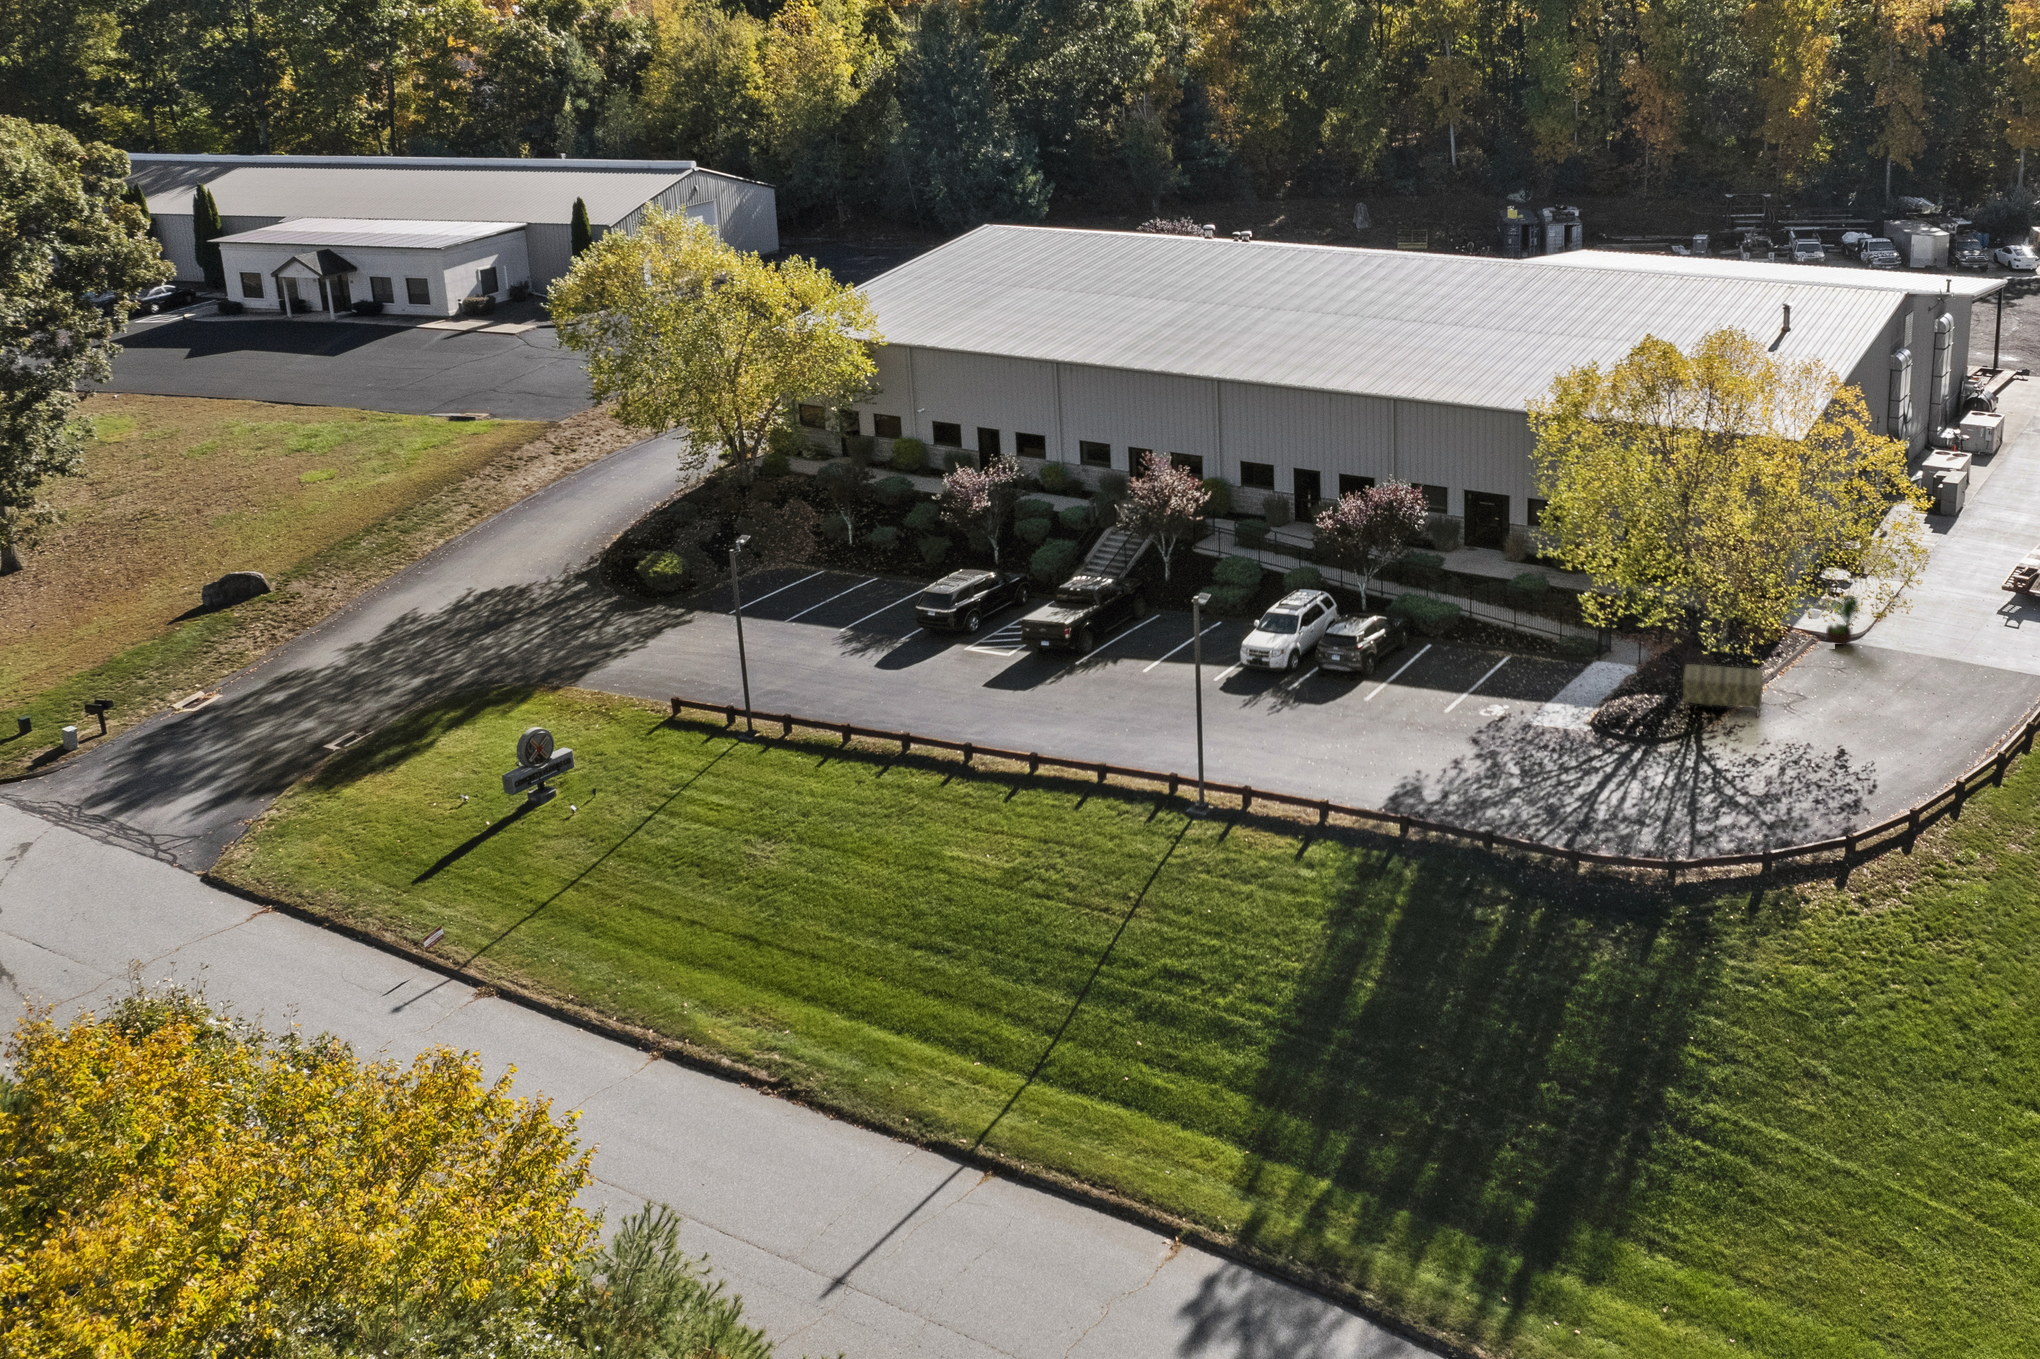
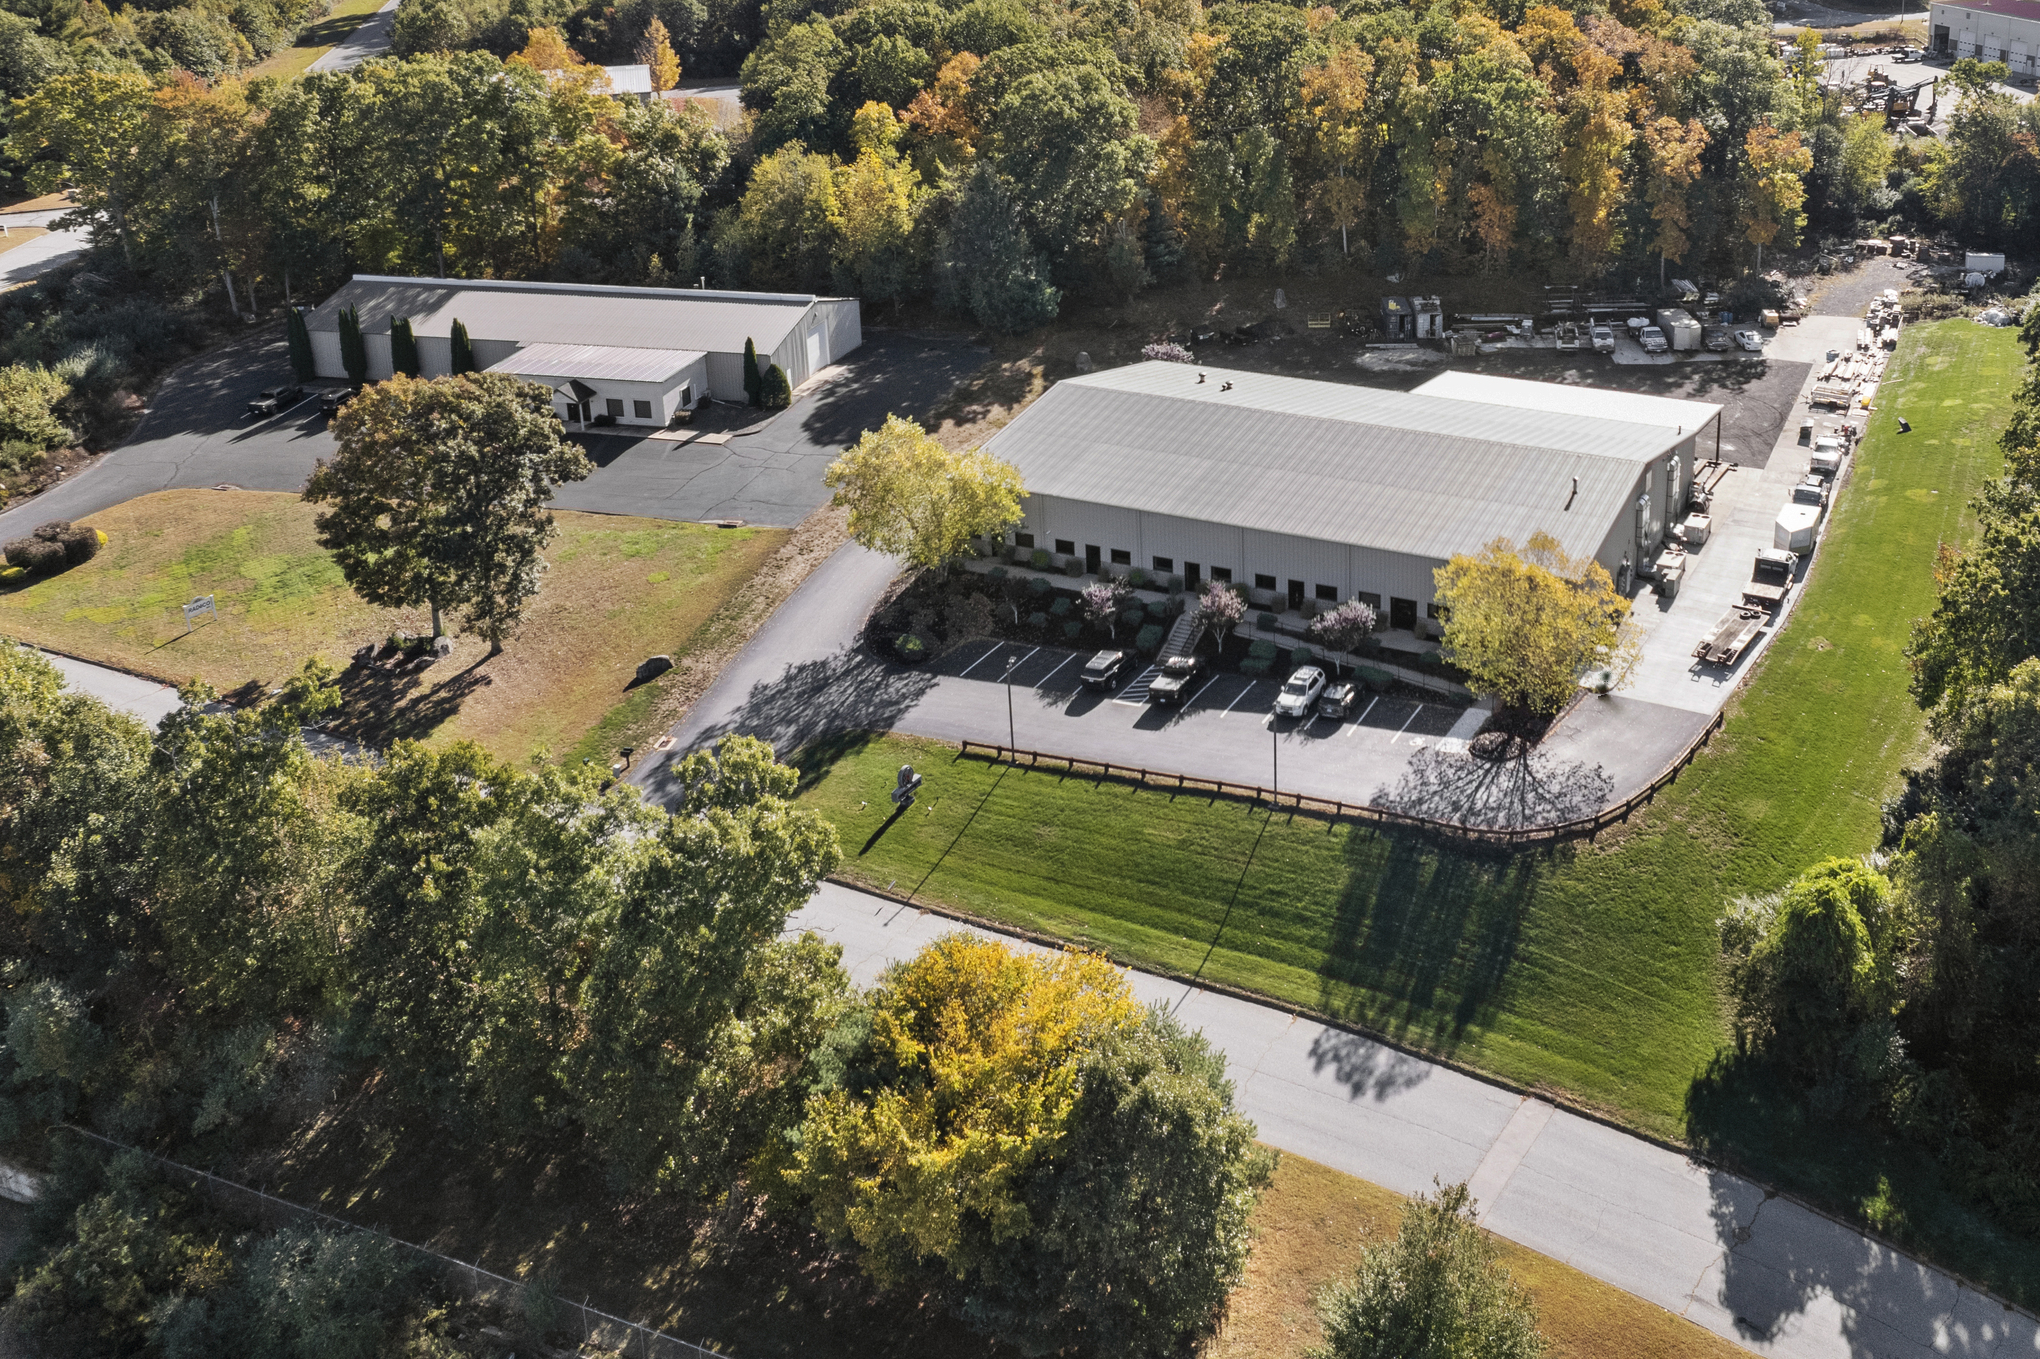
bench: present [1683,664,1764,717] -> none [1518,714,1560,744]

